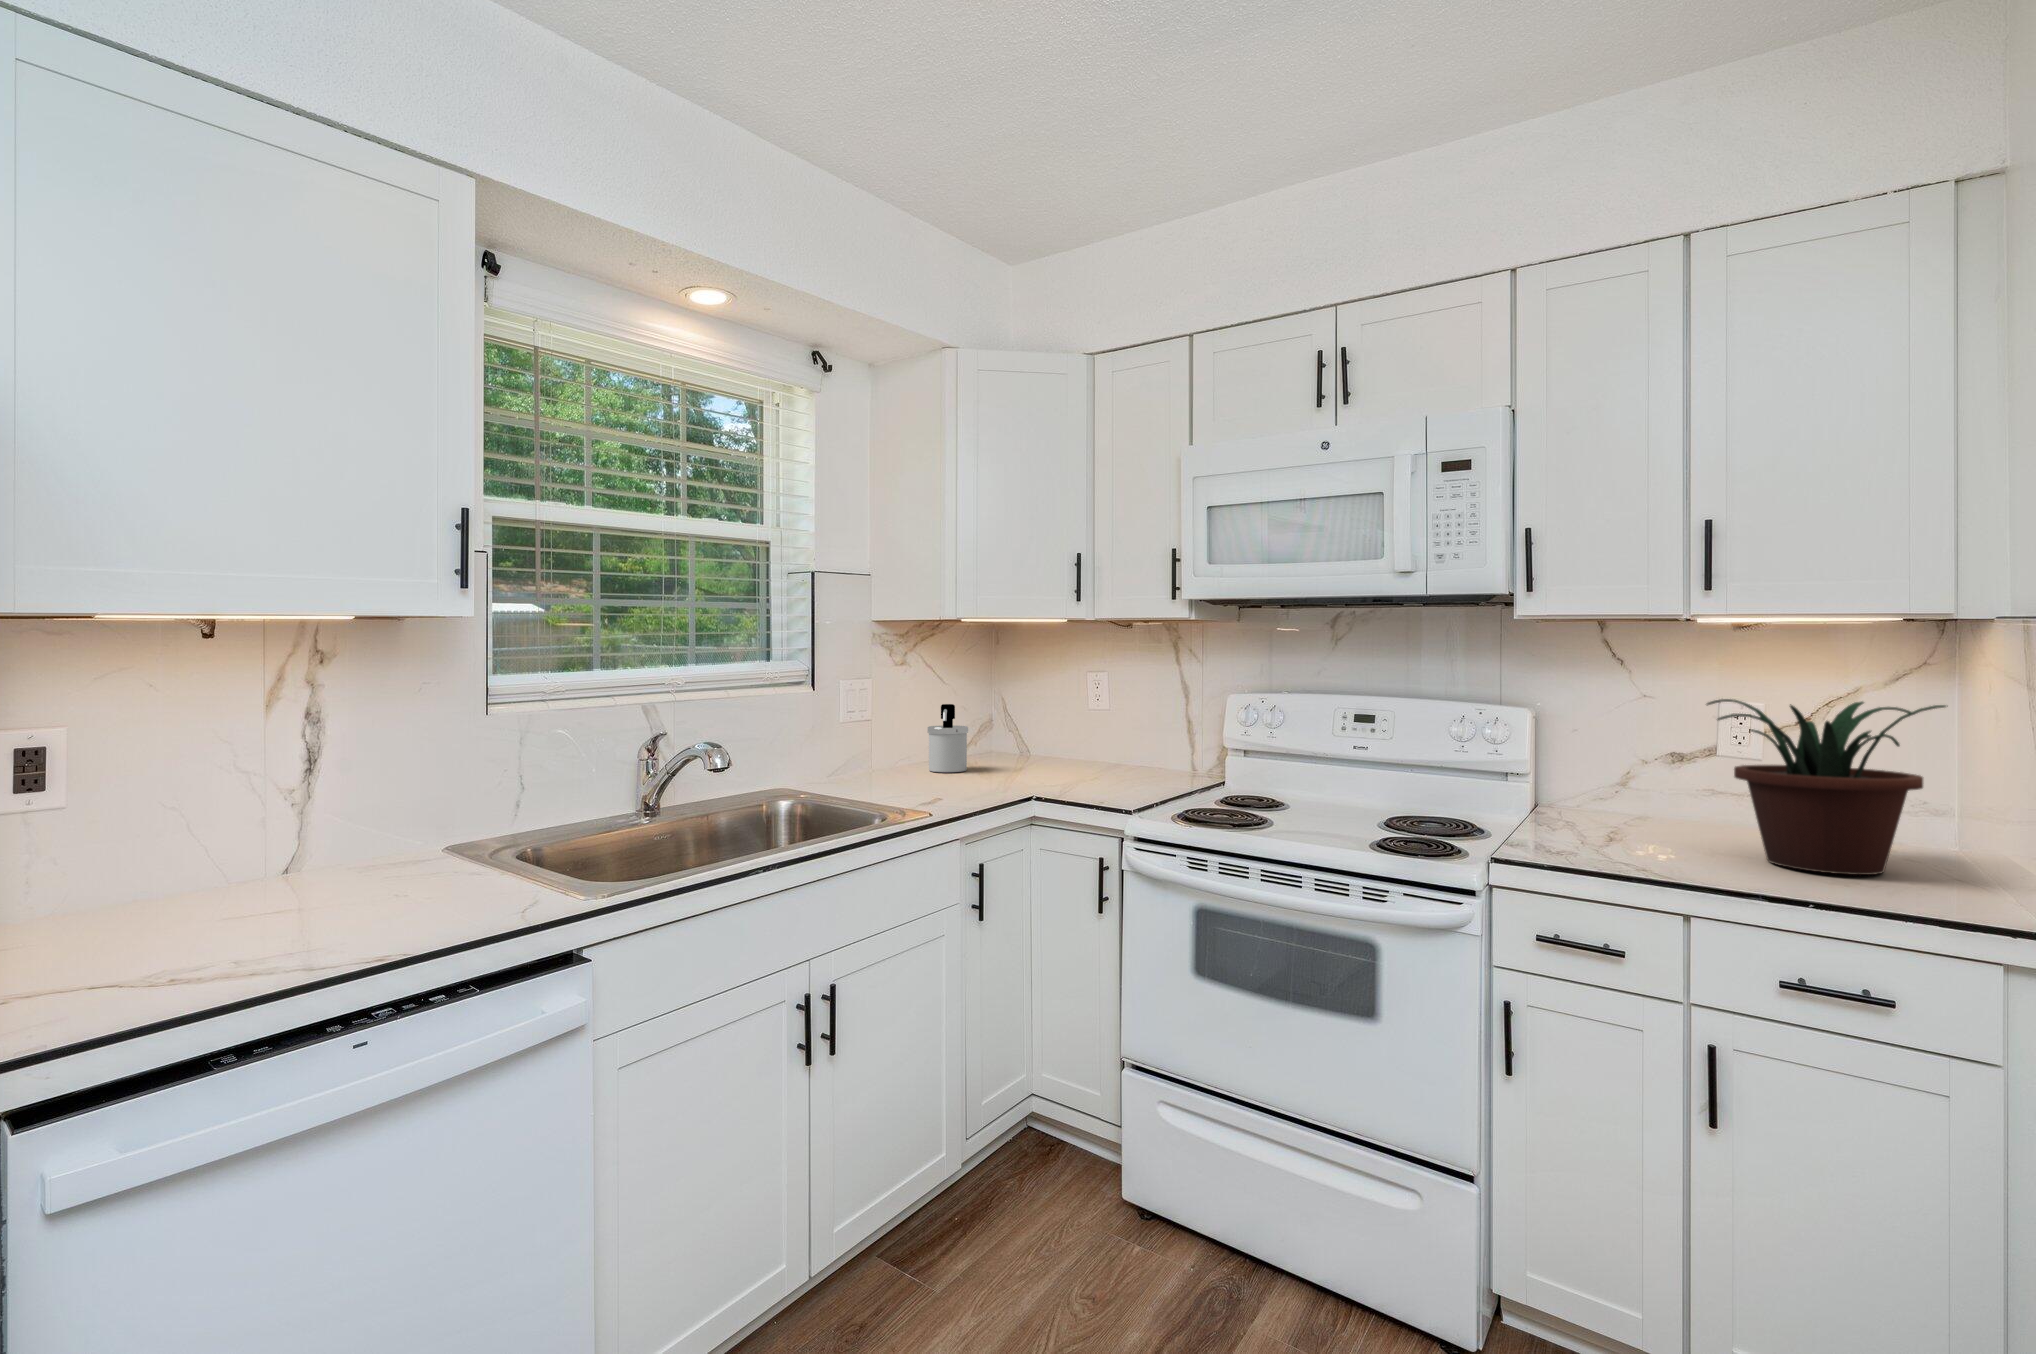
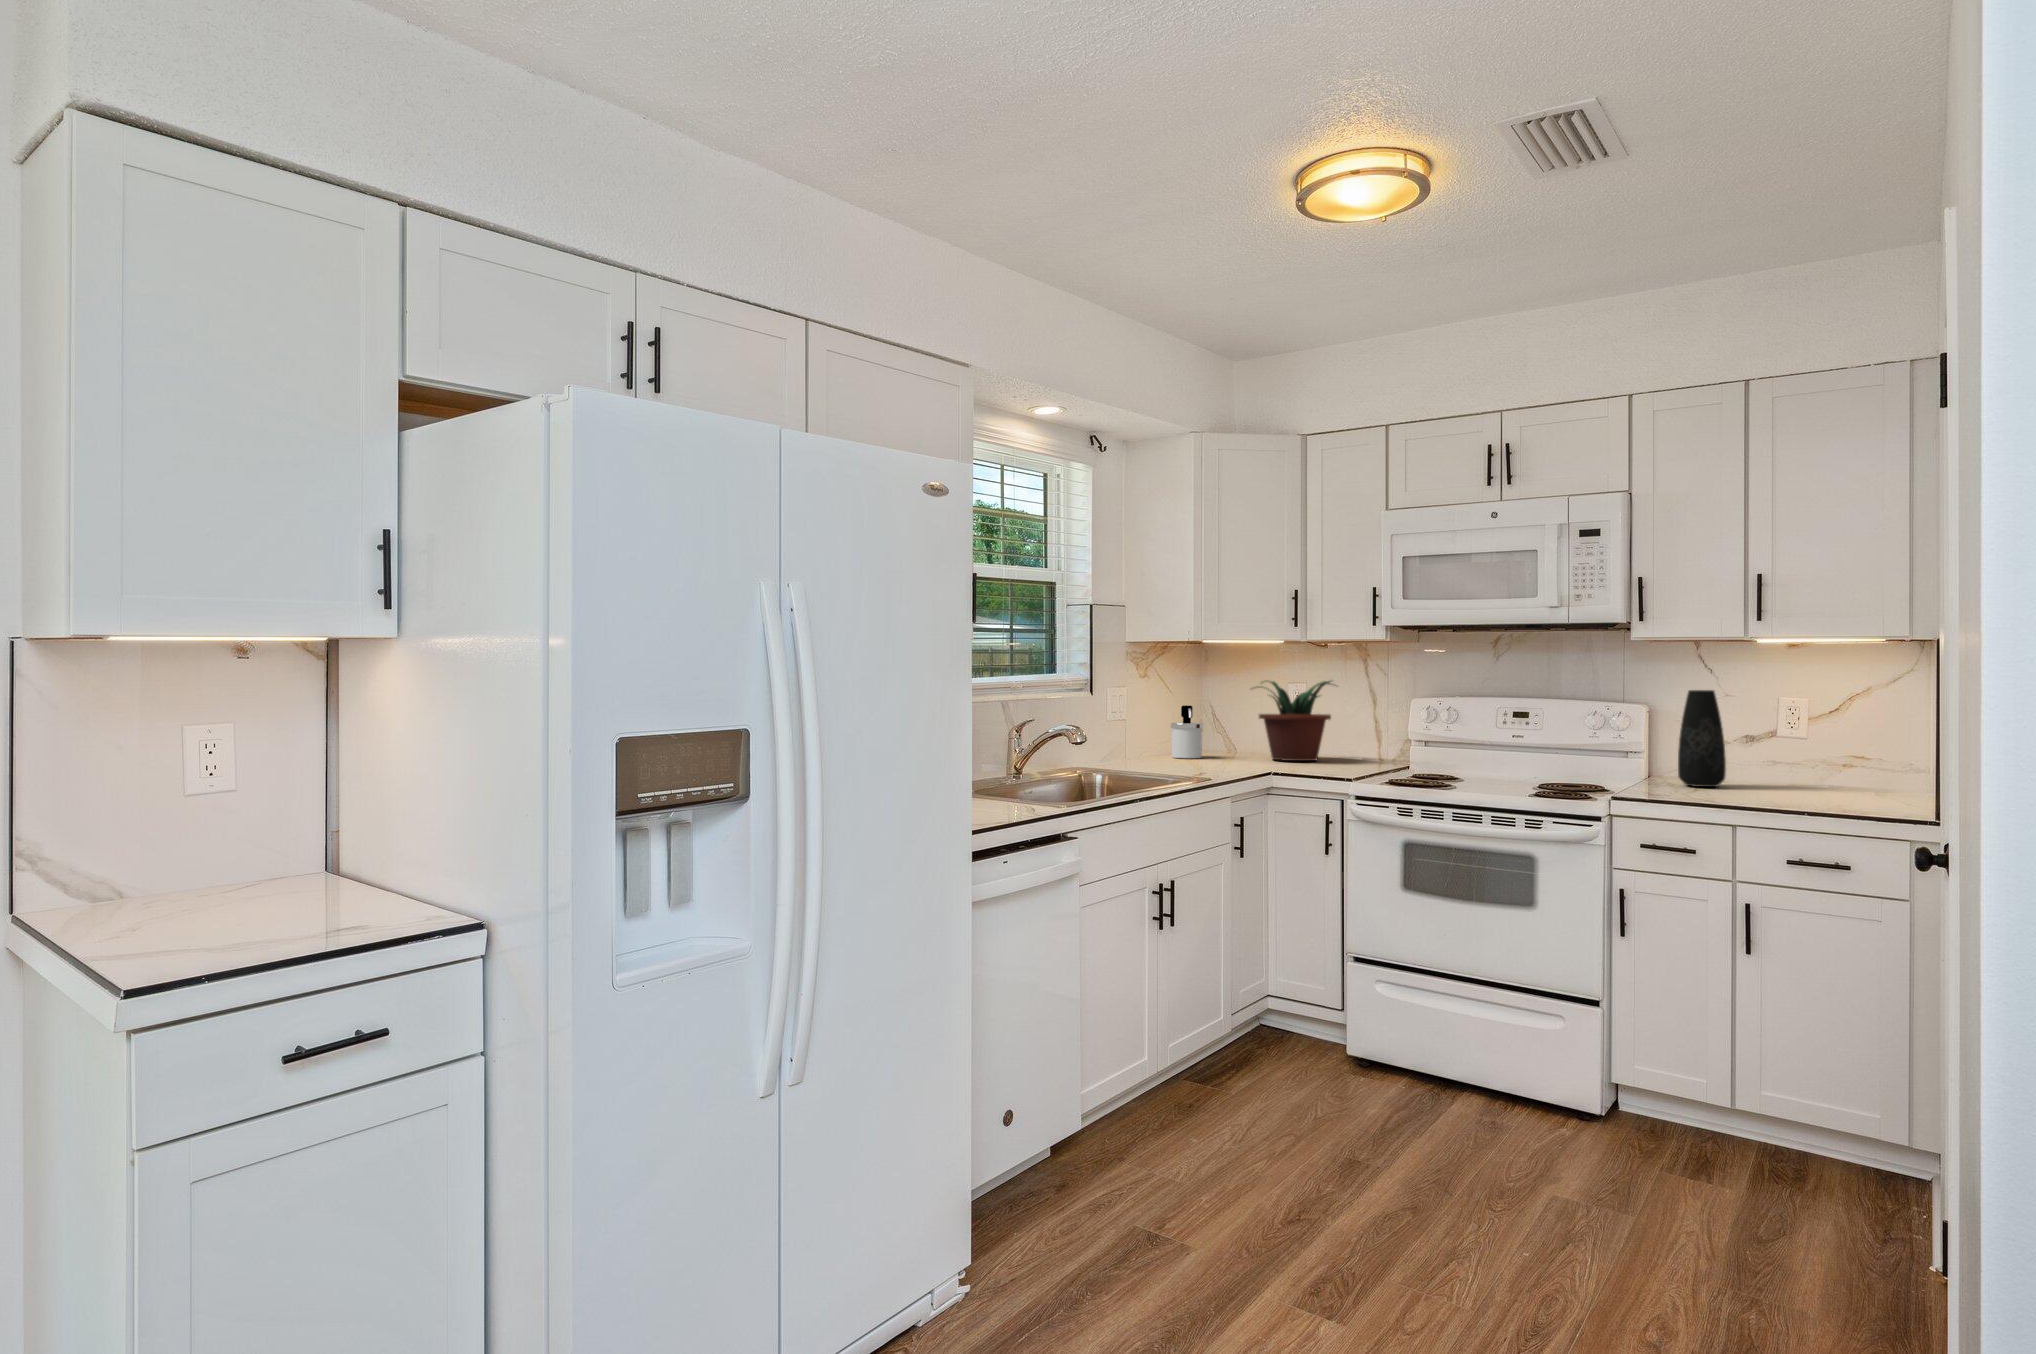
vase: none [1581,690,1651,831] -> present [1678,690,1726,787]
potted plant: present [1707,699,1946,875] -> present [1259,681,1331,761]

